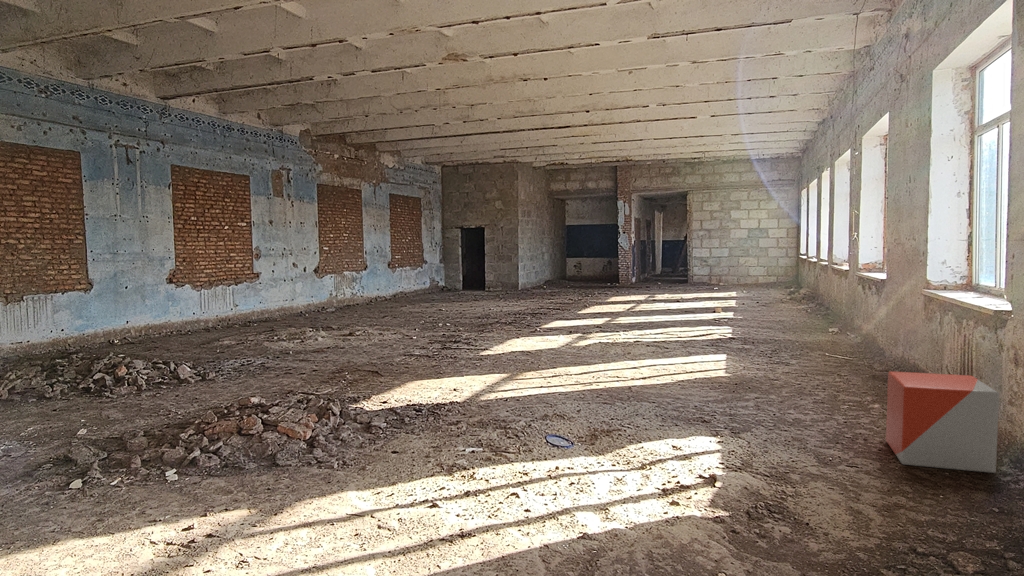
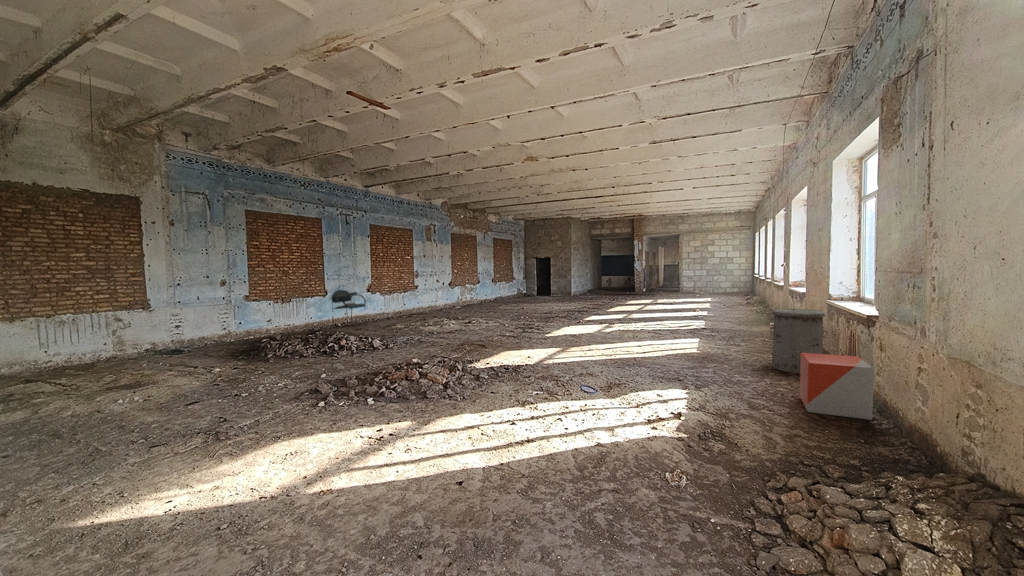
chair: none [100,278,167,344] -> present [331,290,366,325]
trash can: none [834,305,917,405] -> present [770,309,827,373]

